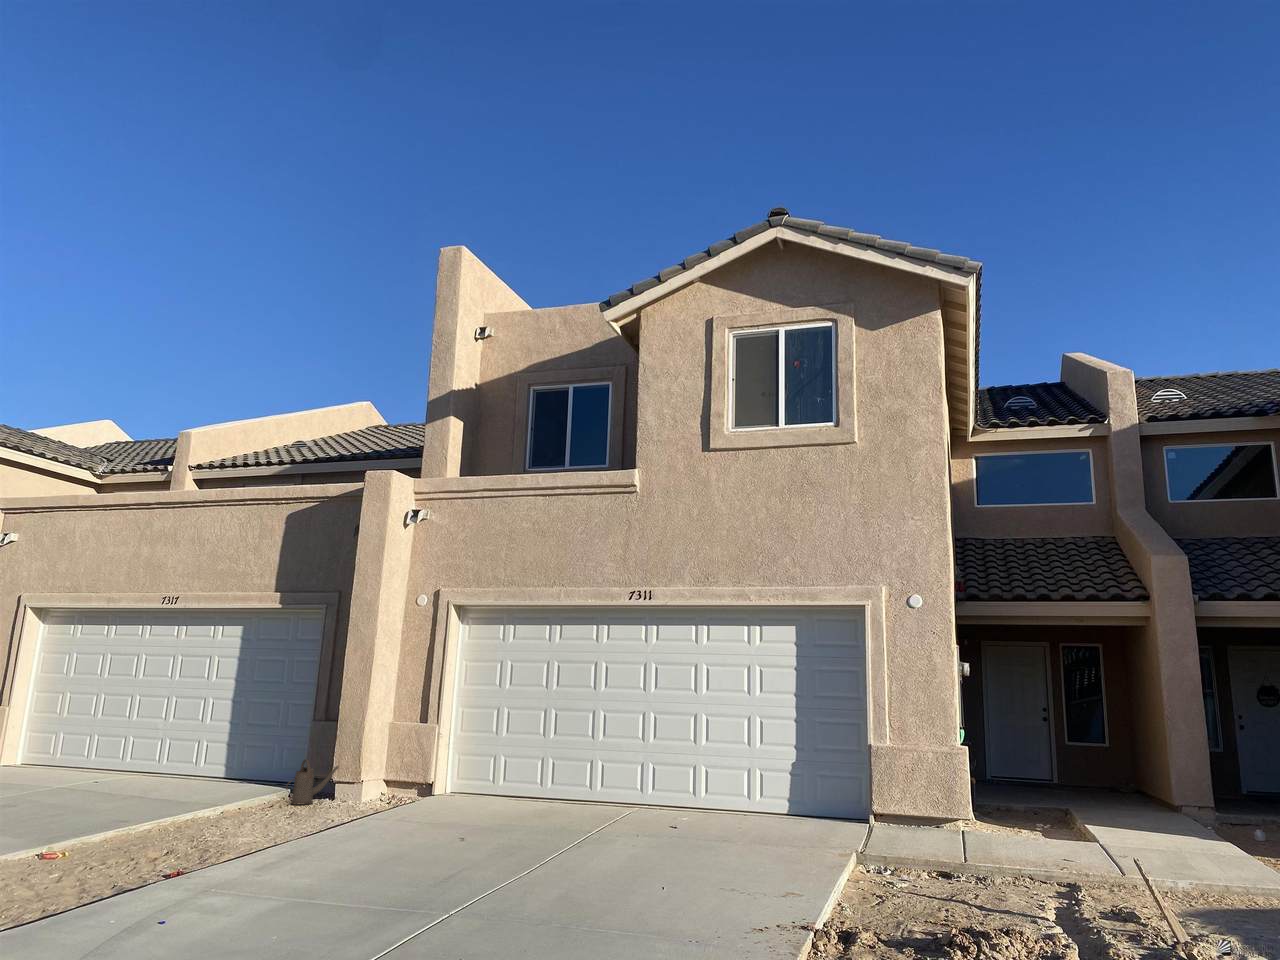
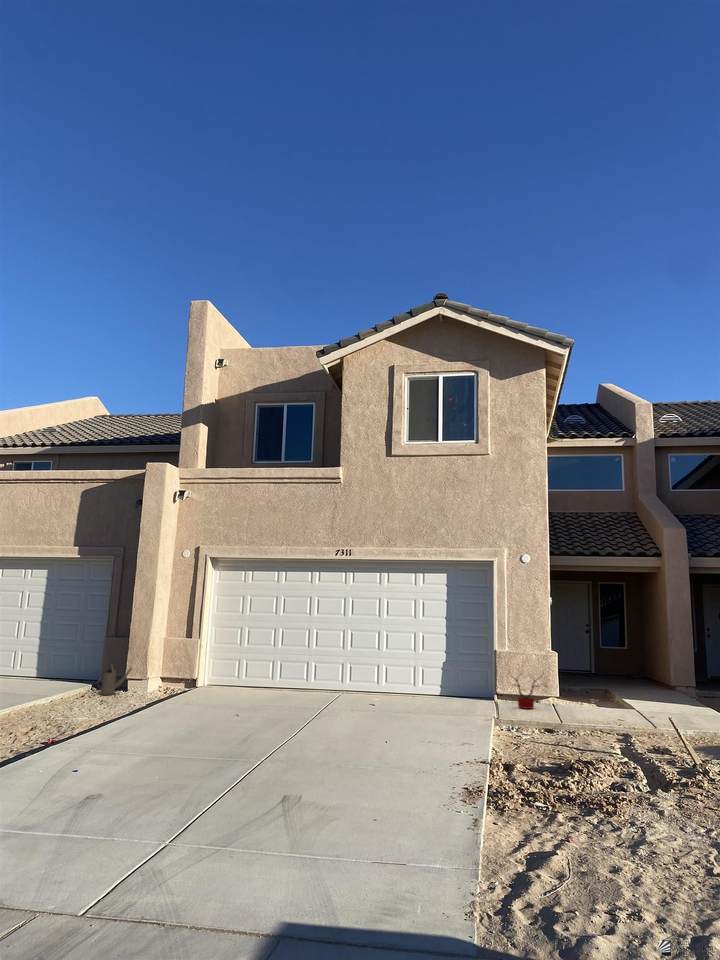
decorative plant: none [889,774,951,838] -> present [512,679,547,709]

